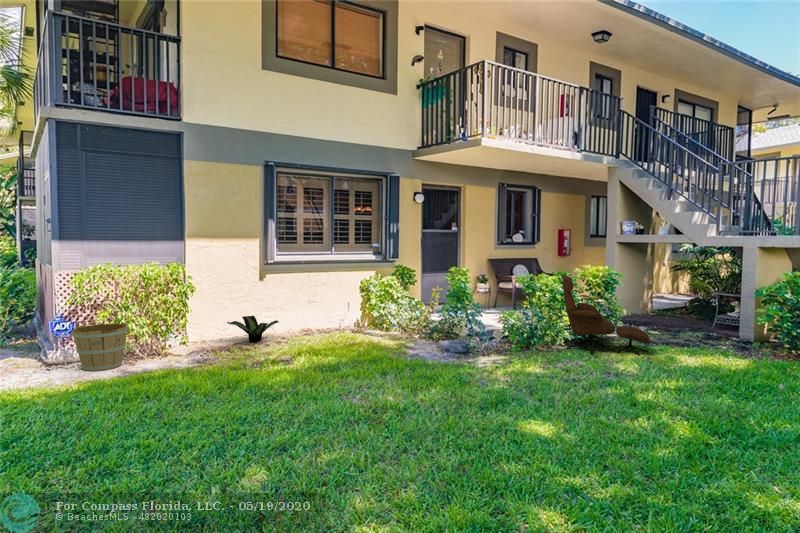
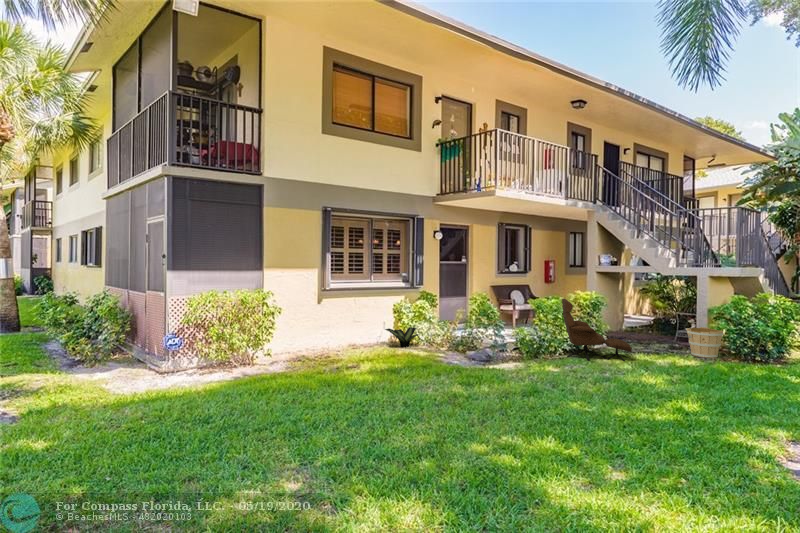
potted plant: present [227,316,279,342] -> present [385,327,419,347]
wooden bucket: present [72,323,128,371] -> present [687,327,723,358]

